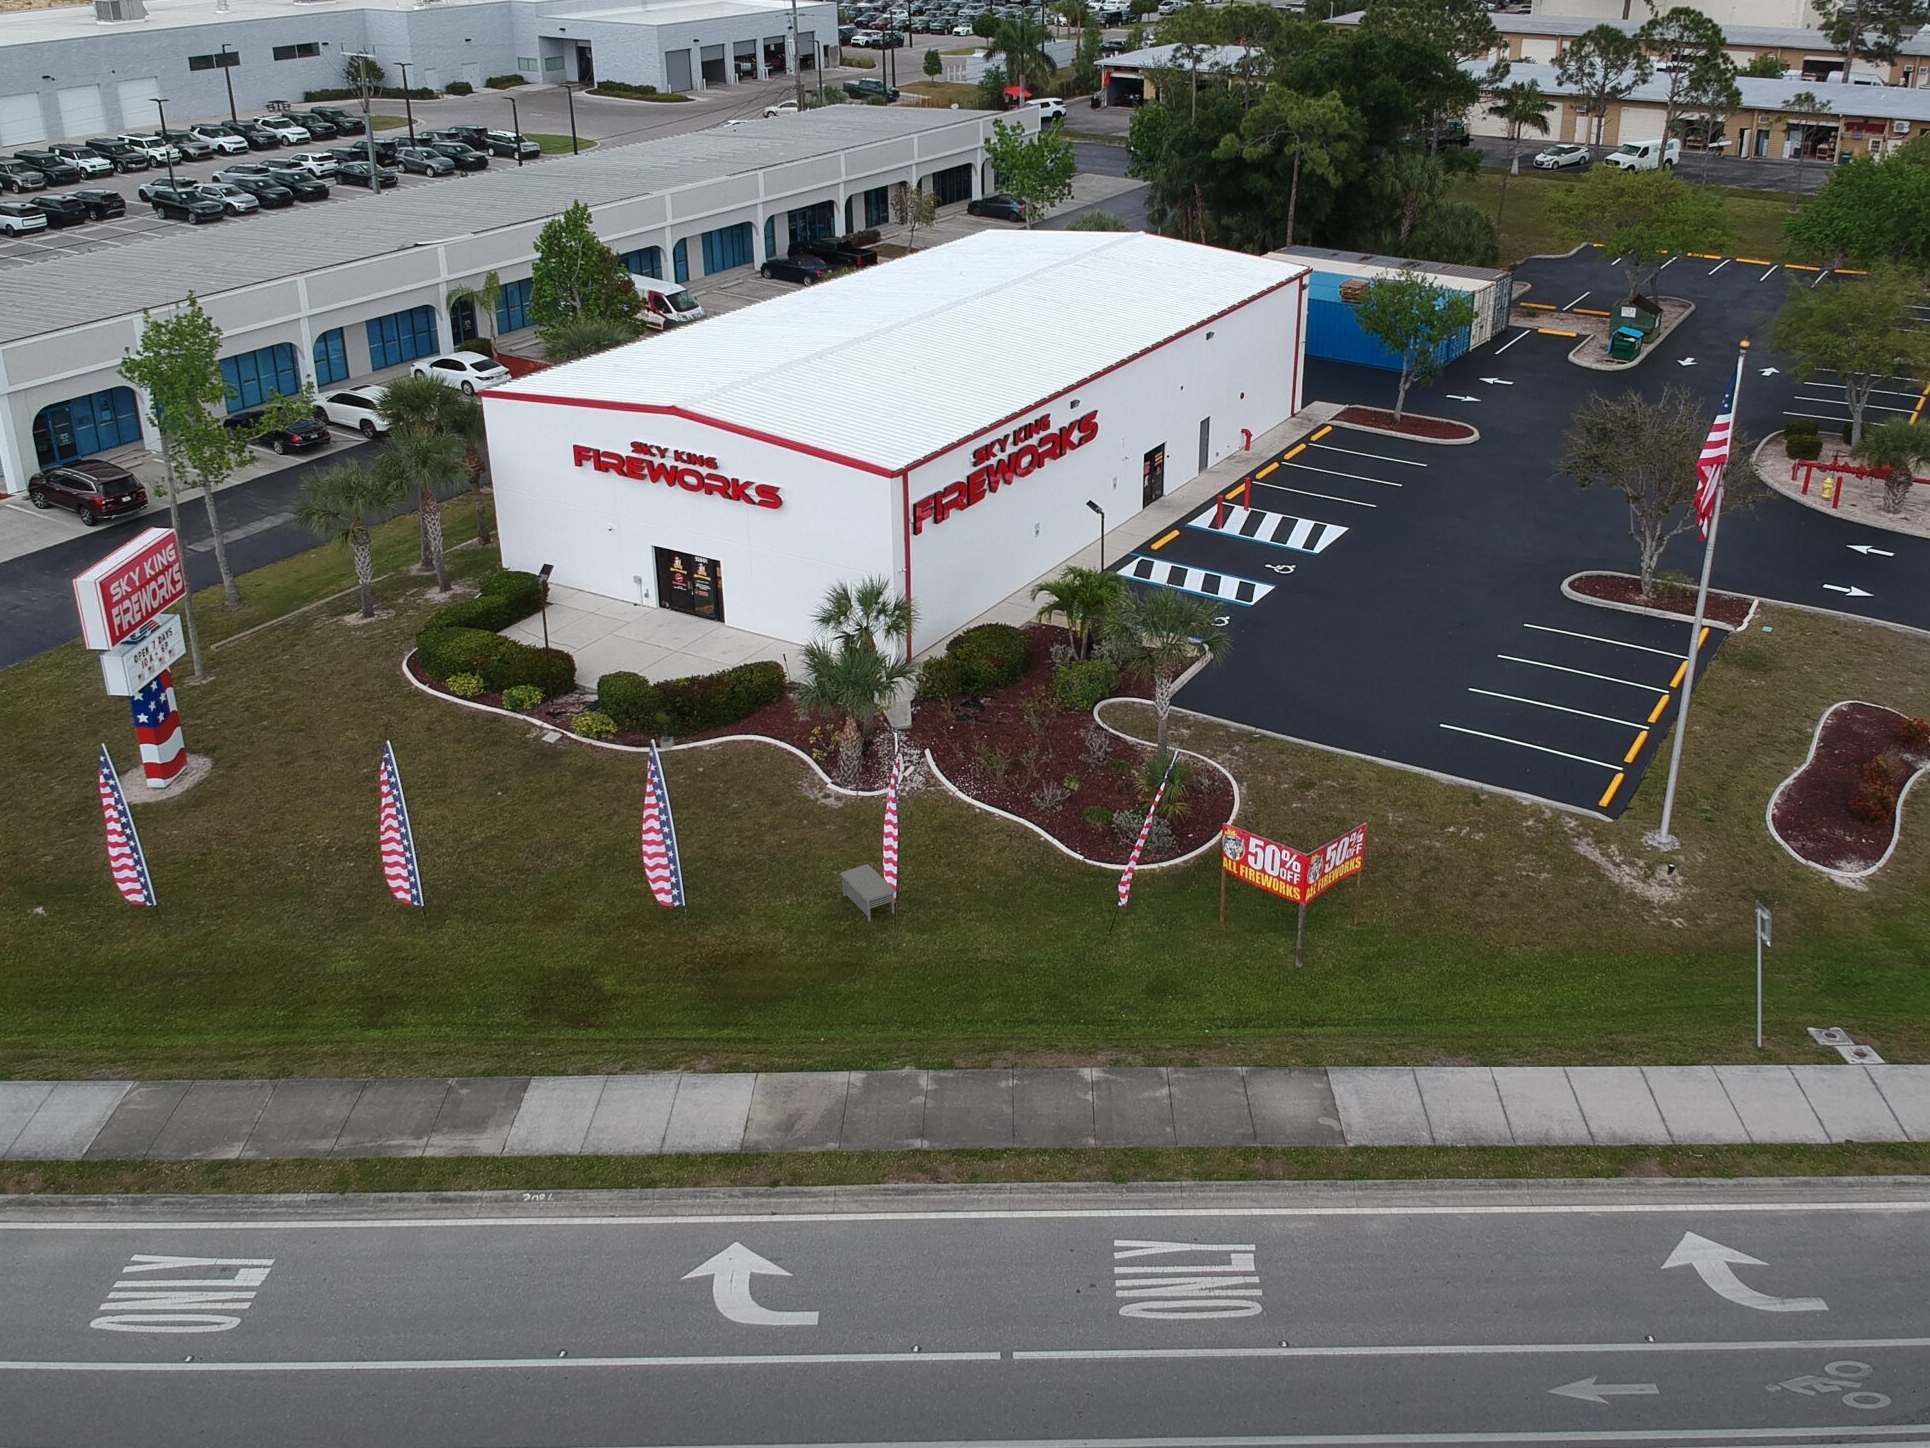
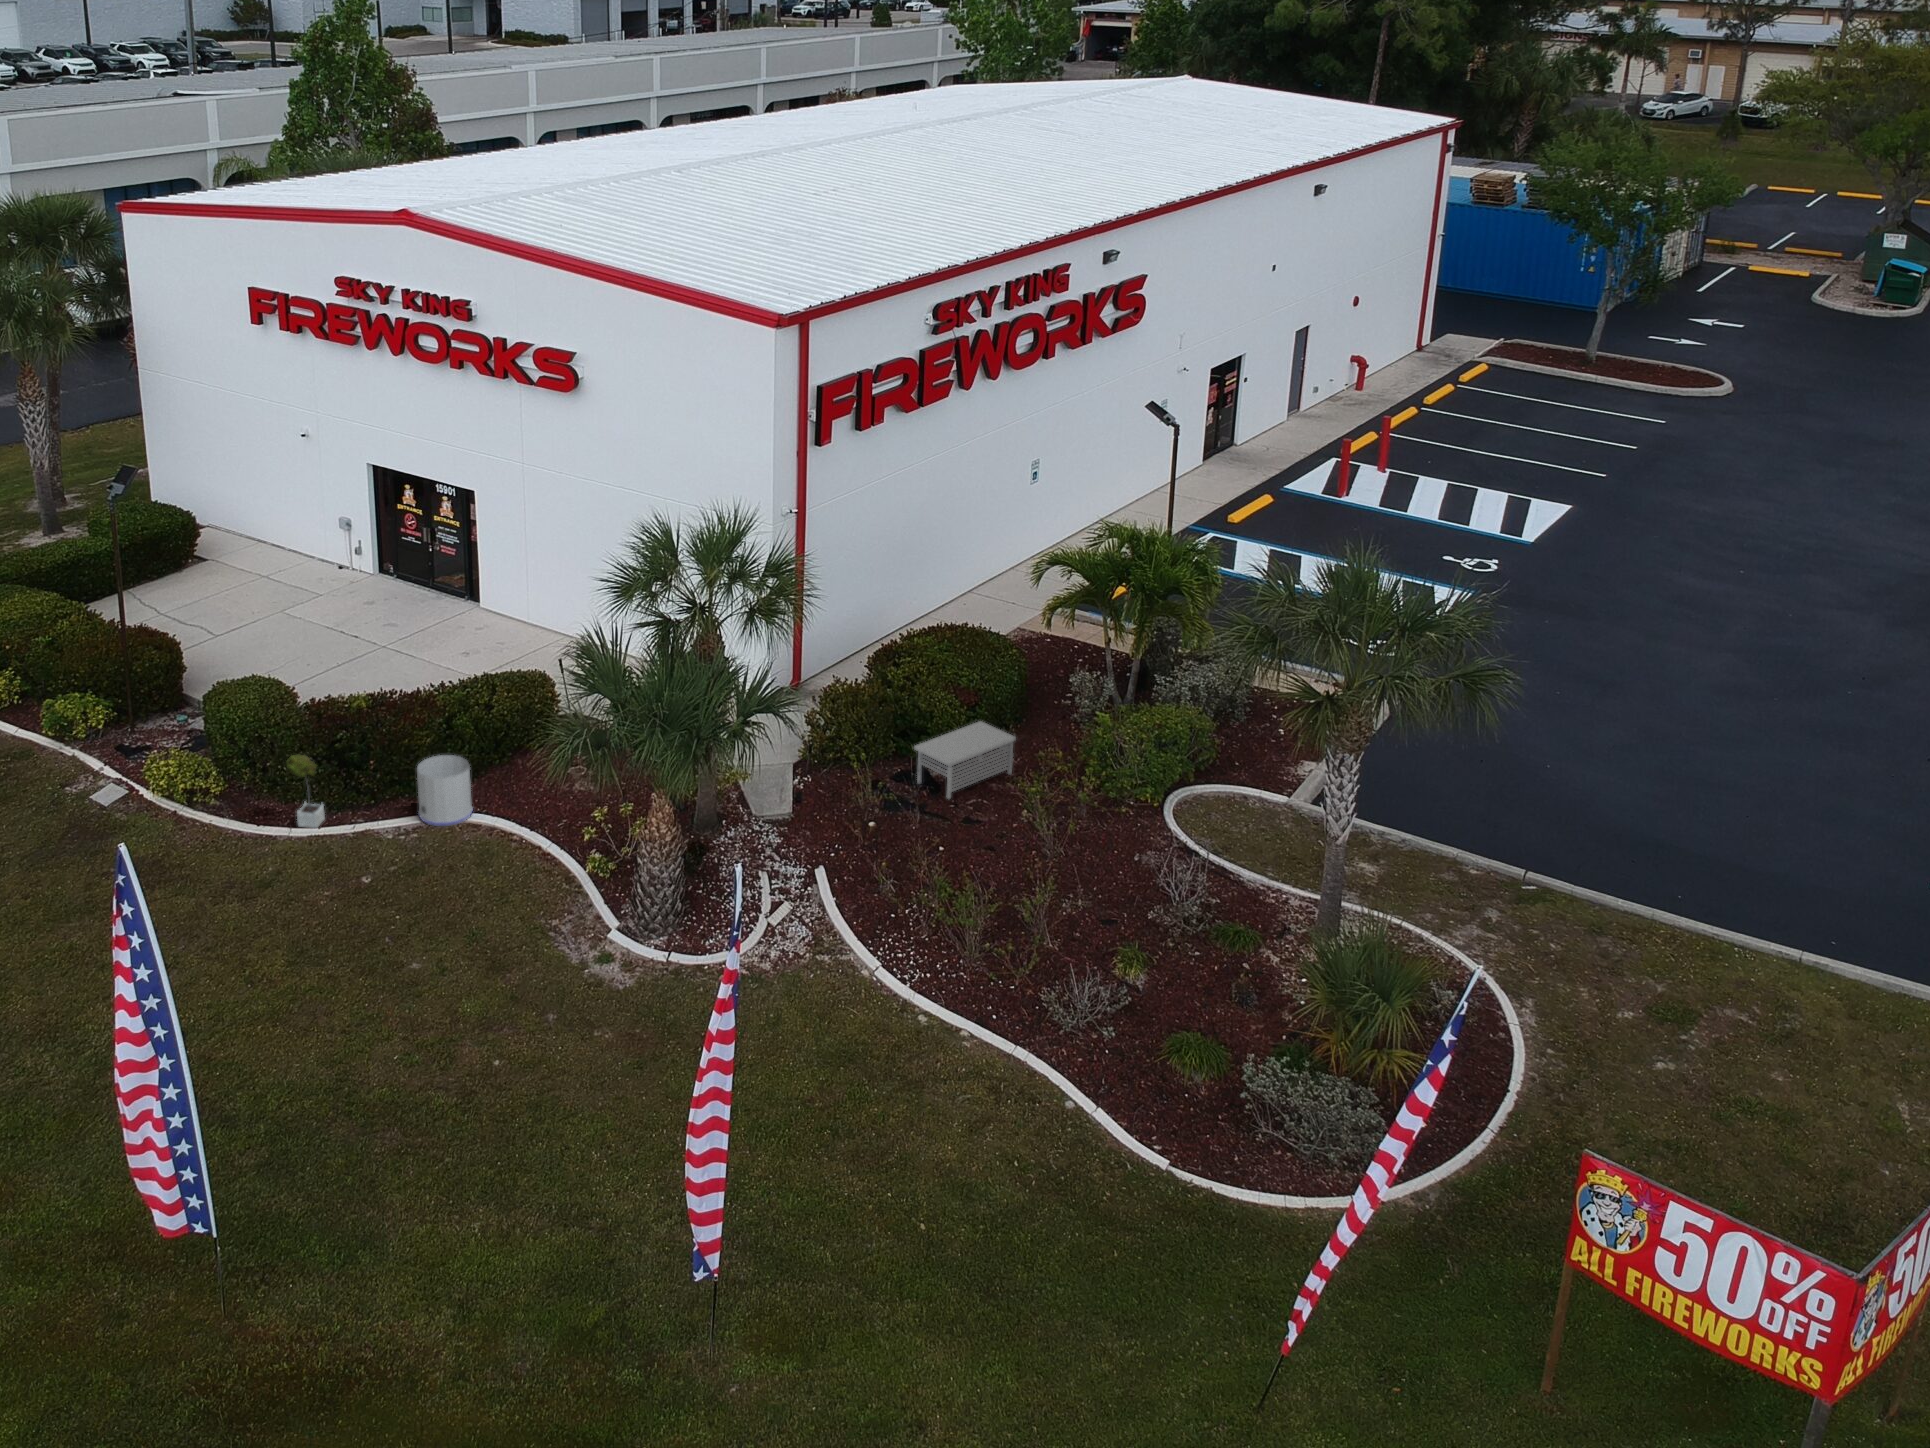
trash can: none [721,708,750,744] -> present [417,755,473,826]
storage bench: present [840,864,895,921] -> present [914,721,1016,799]

